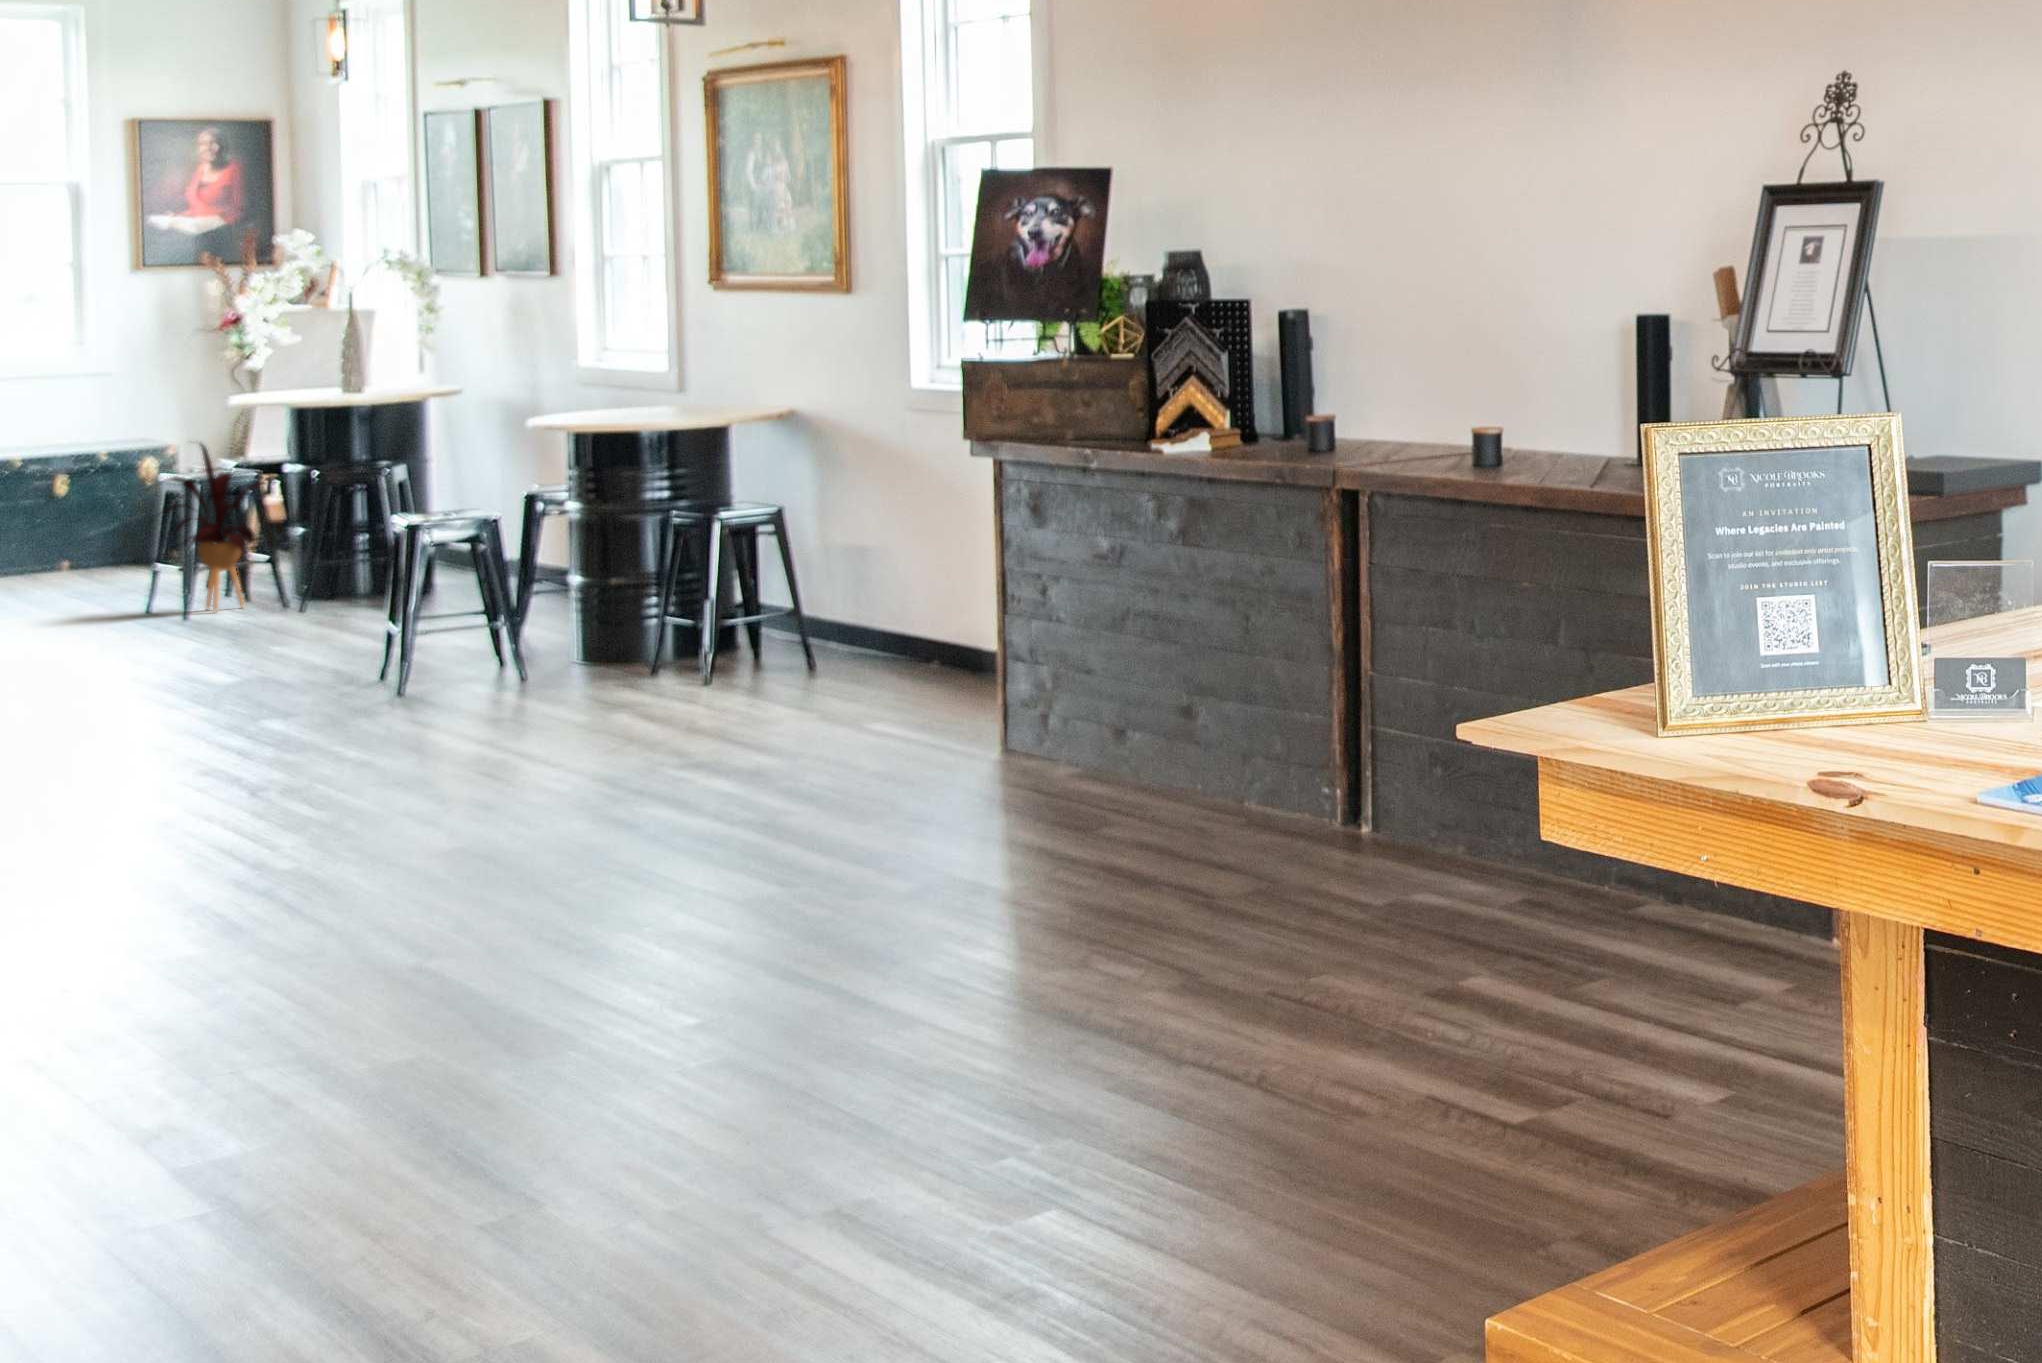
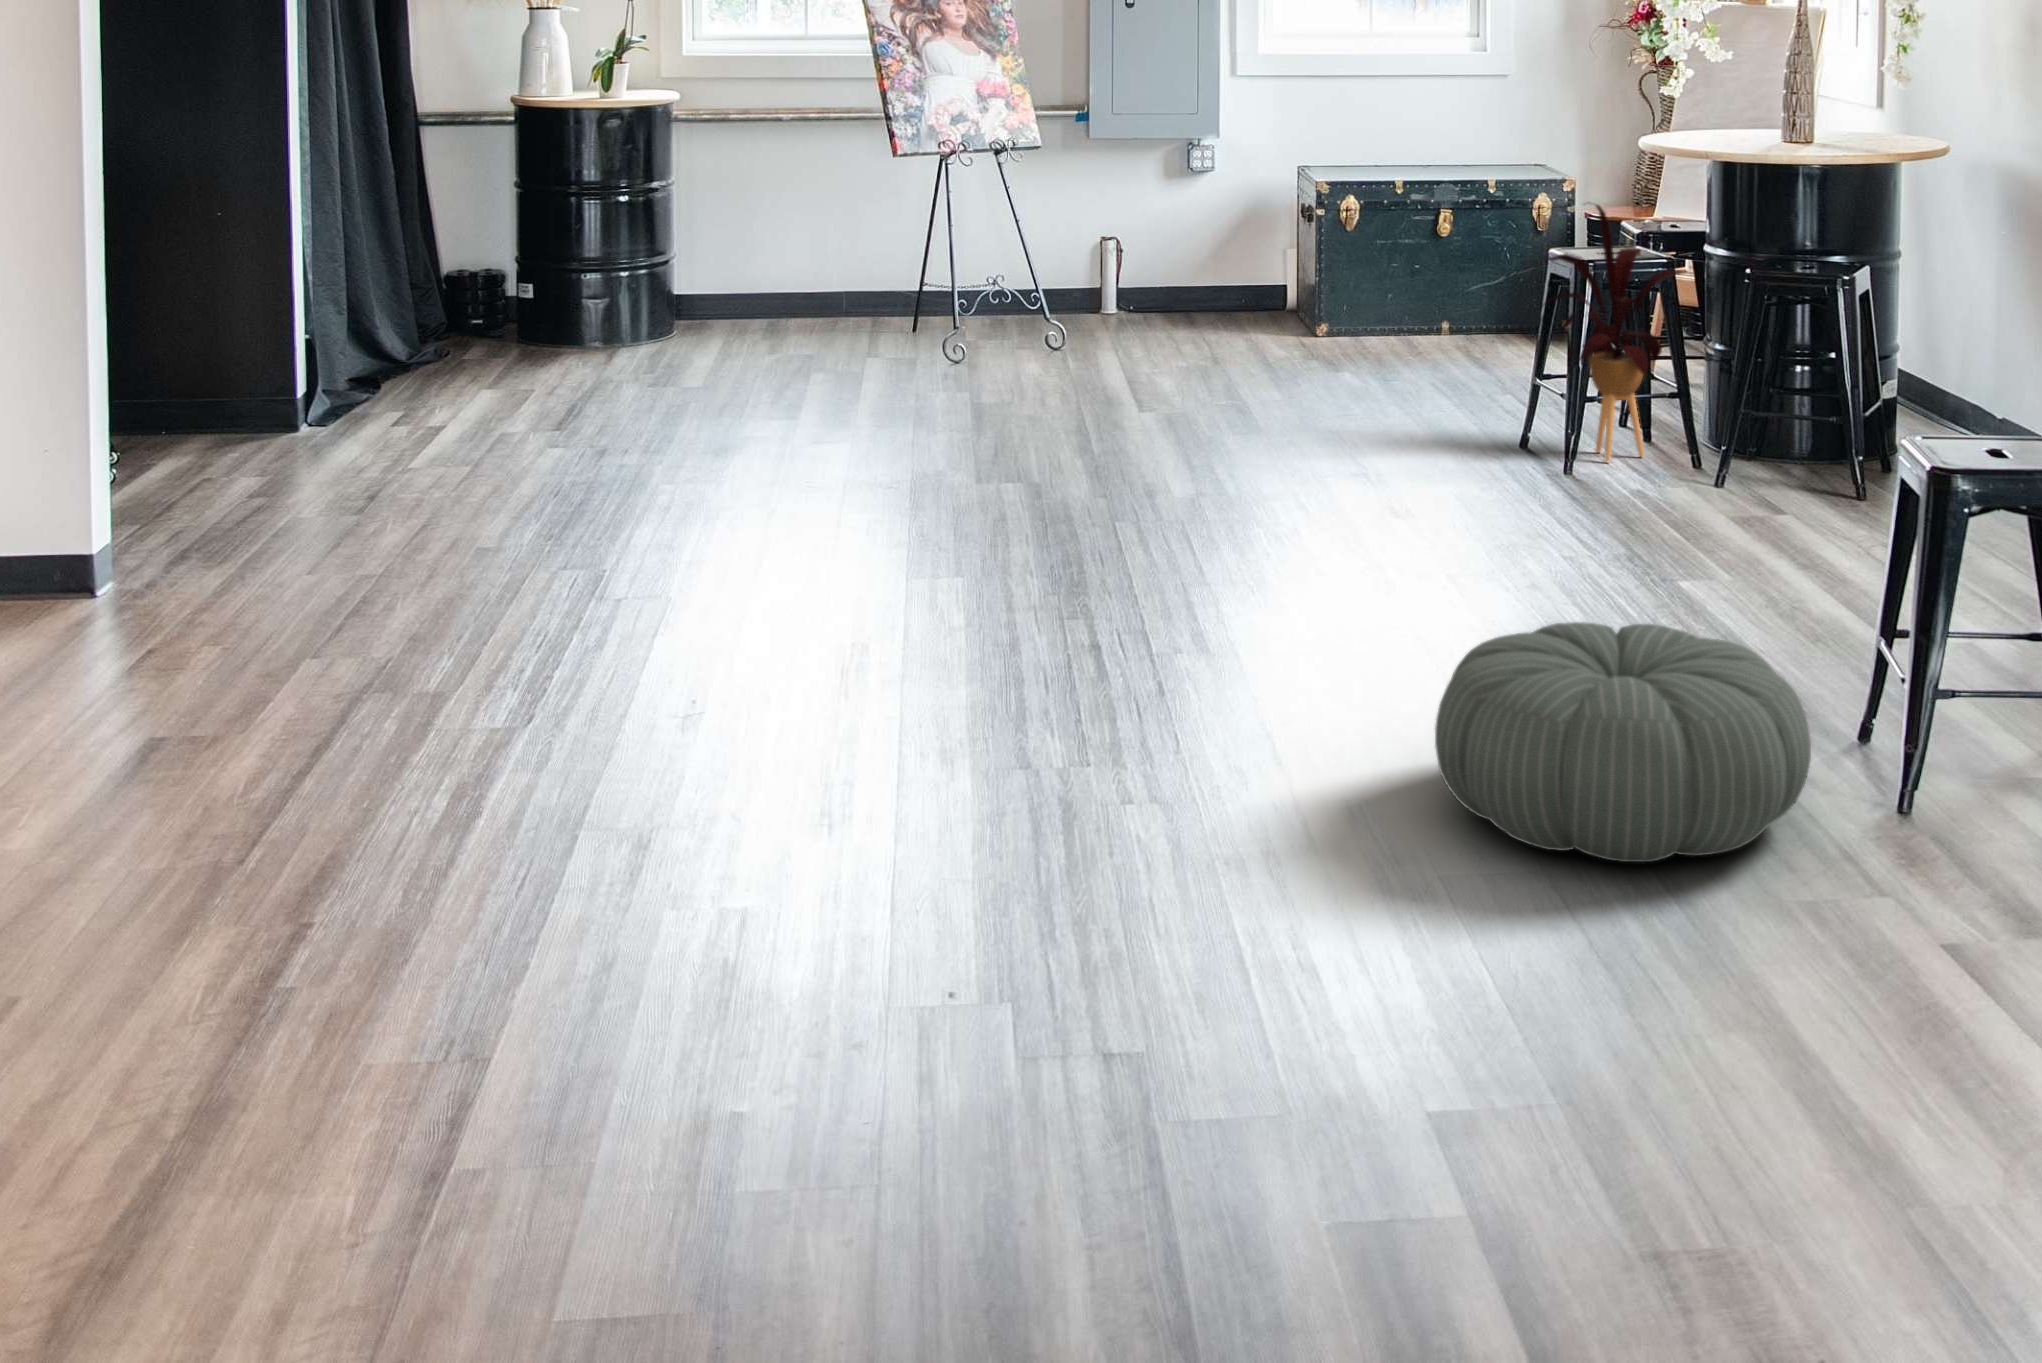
pouf: none [119,613,340,710] -> present [1435,622,1811,862]

